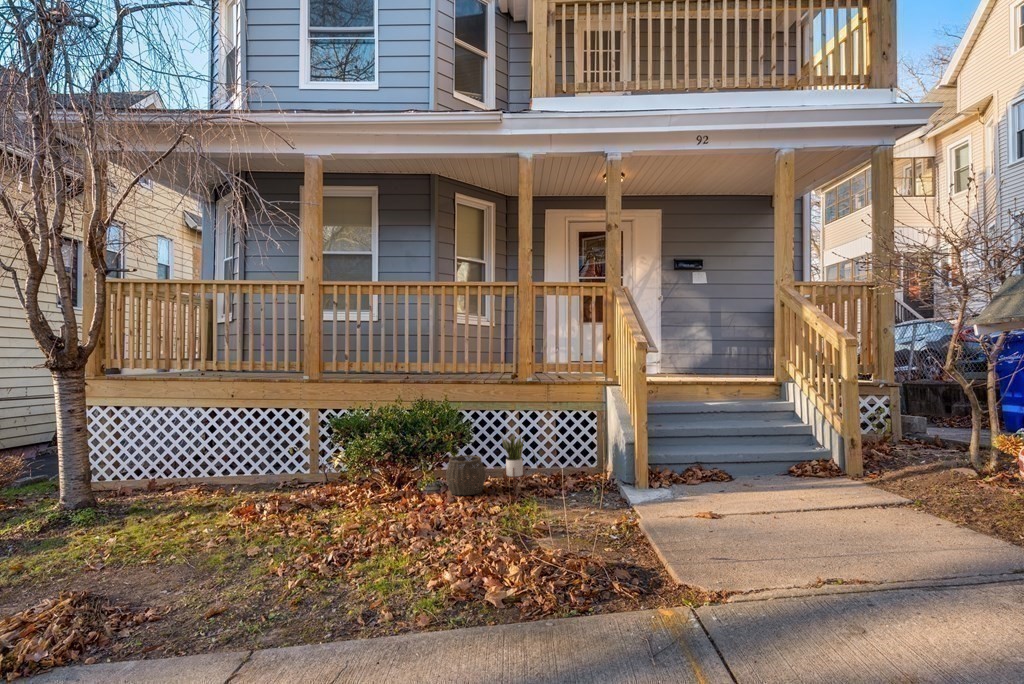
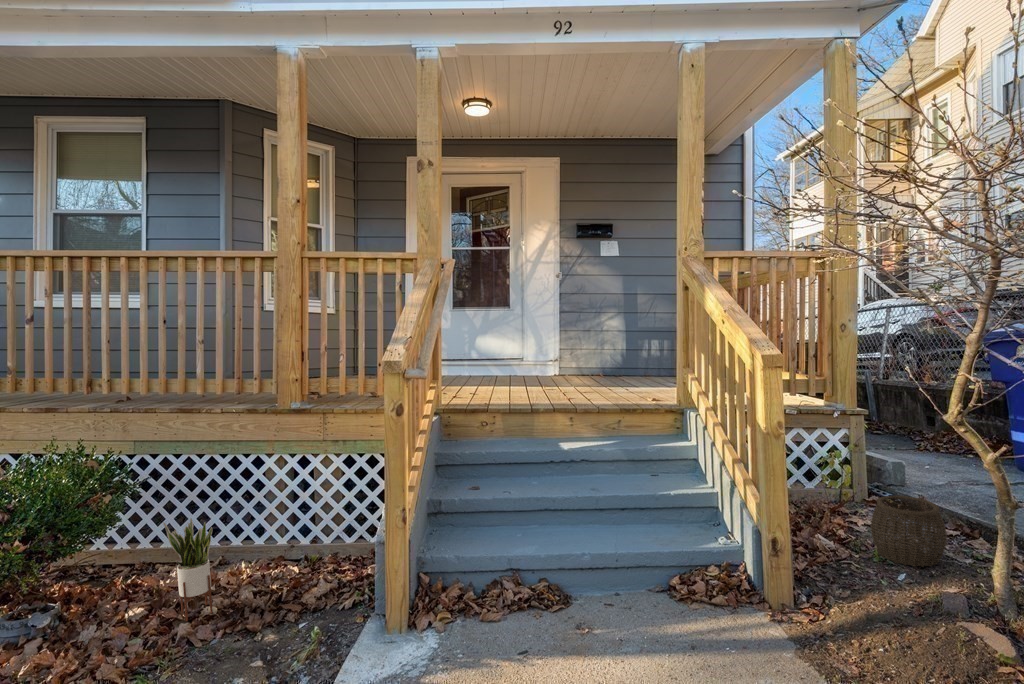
woven basket: present [446,455,485,496] -> present [870,496,947,567]

